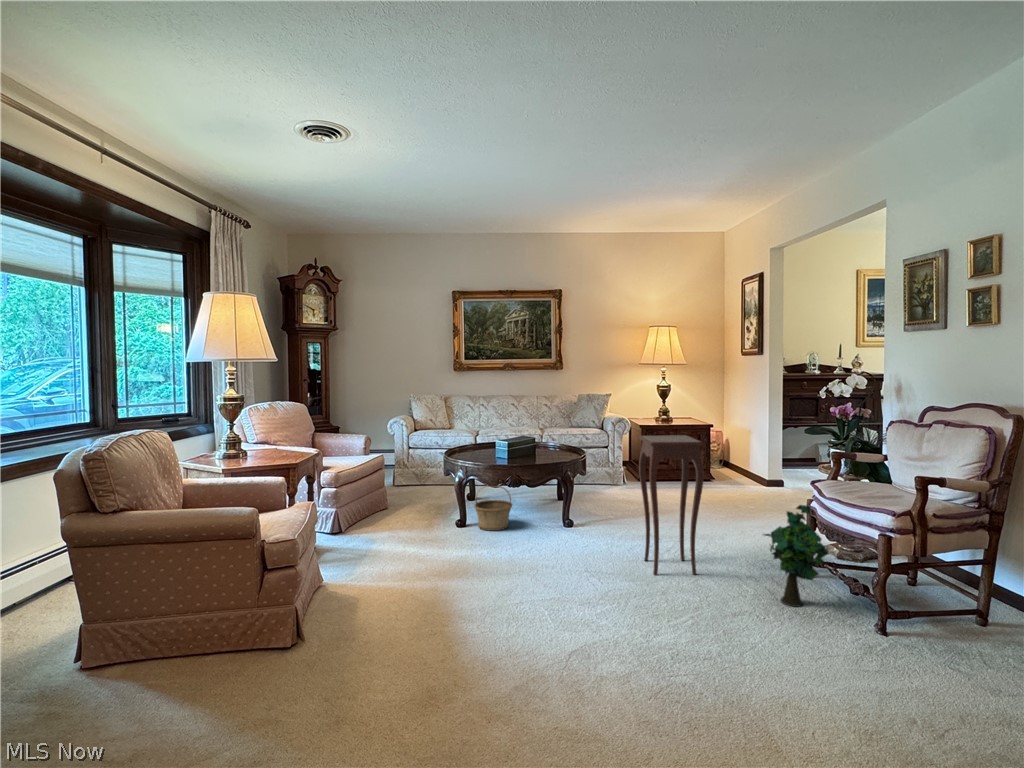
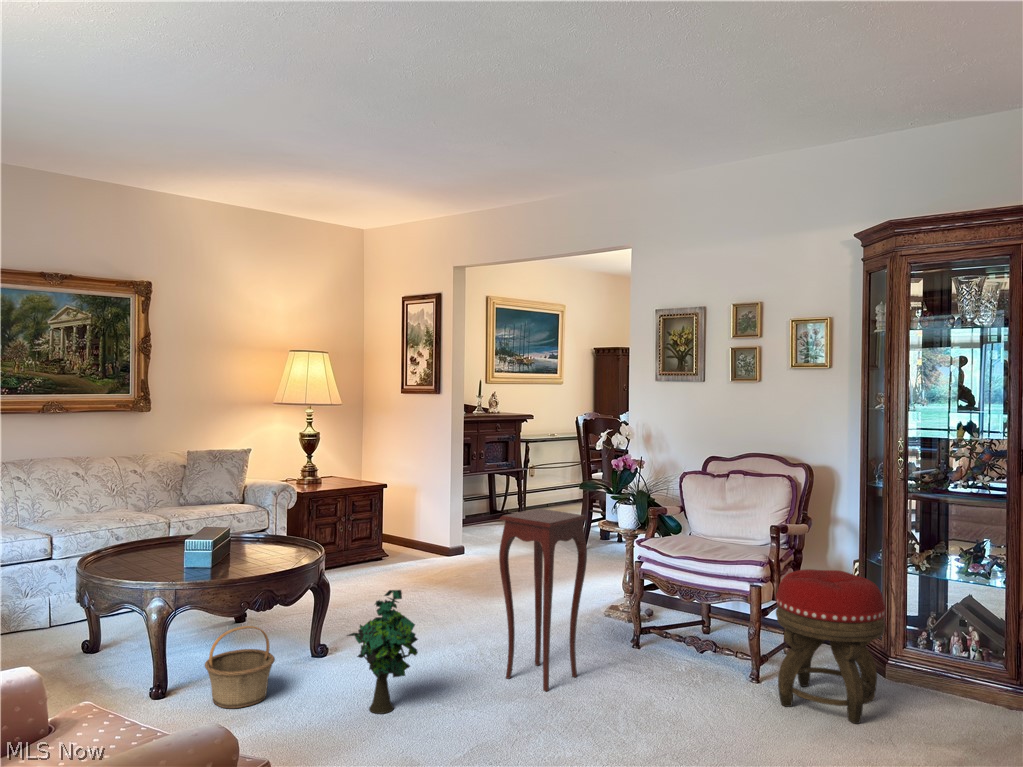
decorative plant: present [764,505,829,607] -> present [347,590,418,714]
footstool: none [838,521,983,698] -> present [776,569,885,724]

